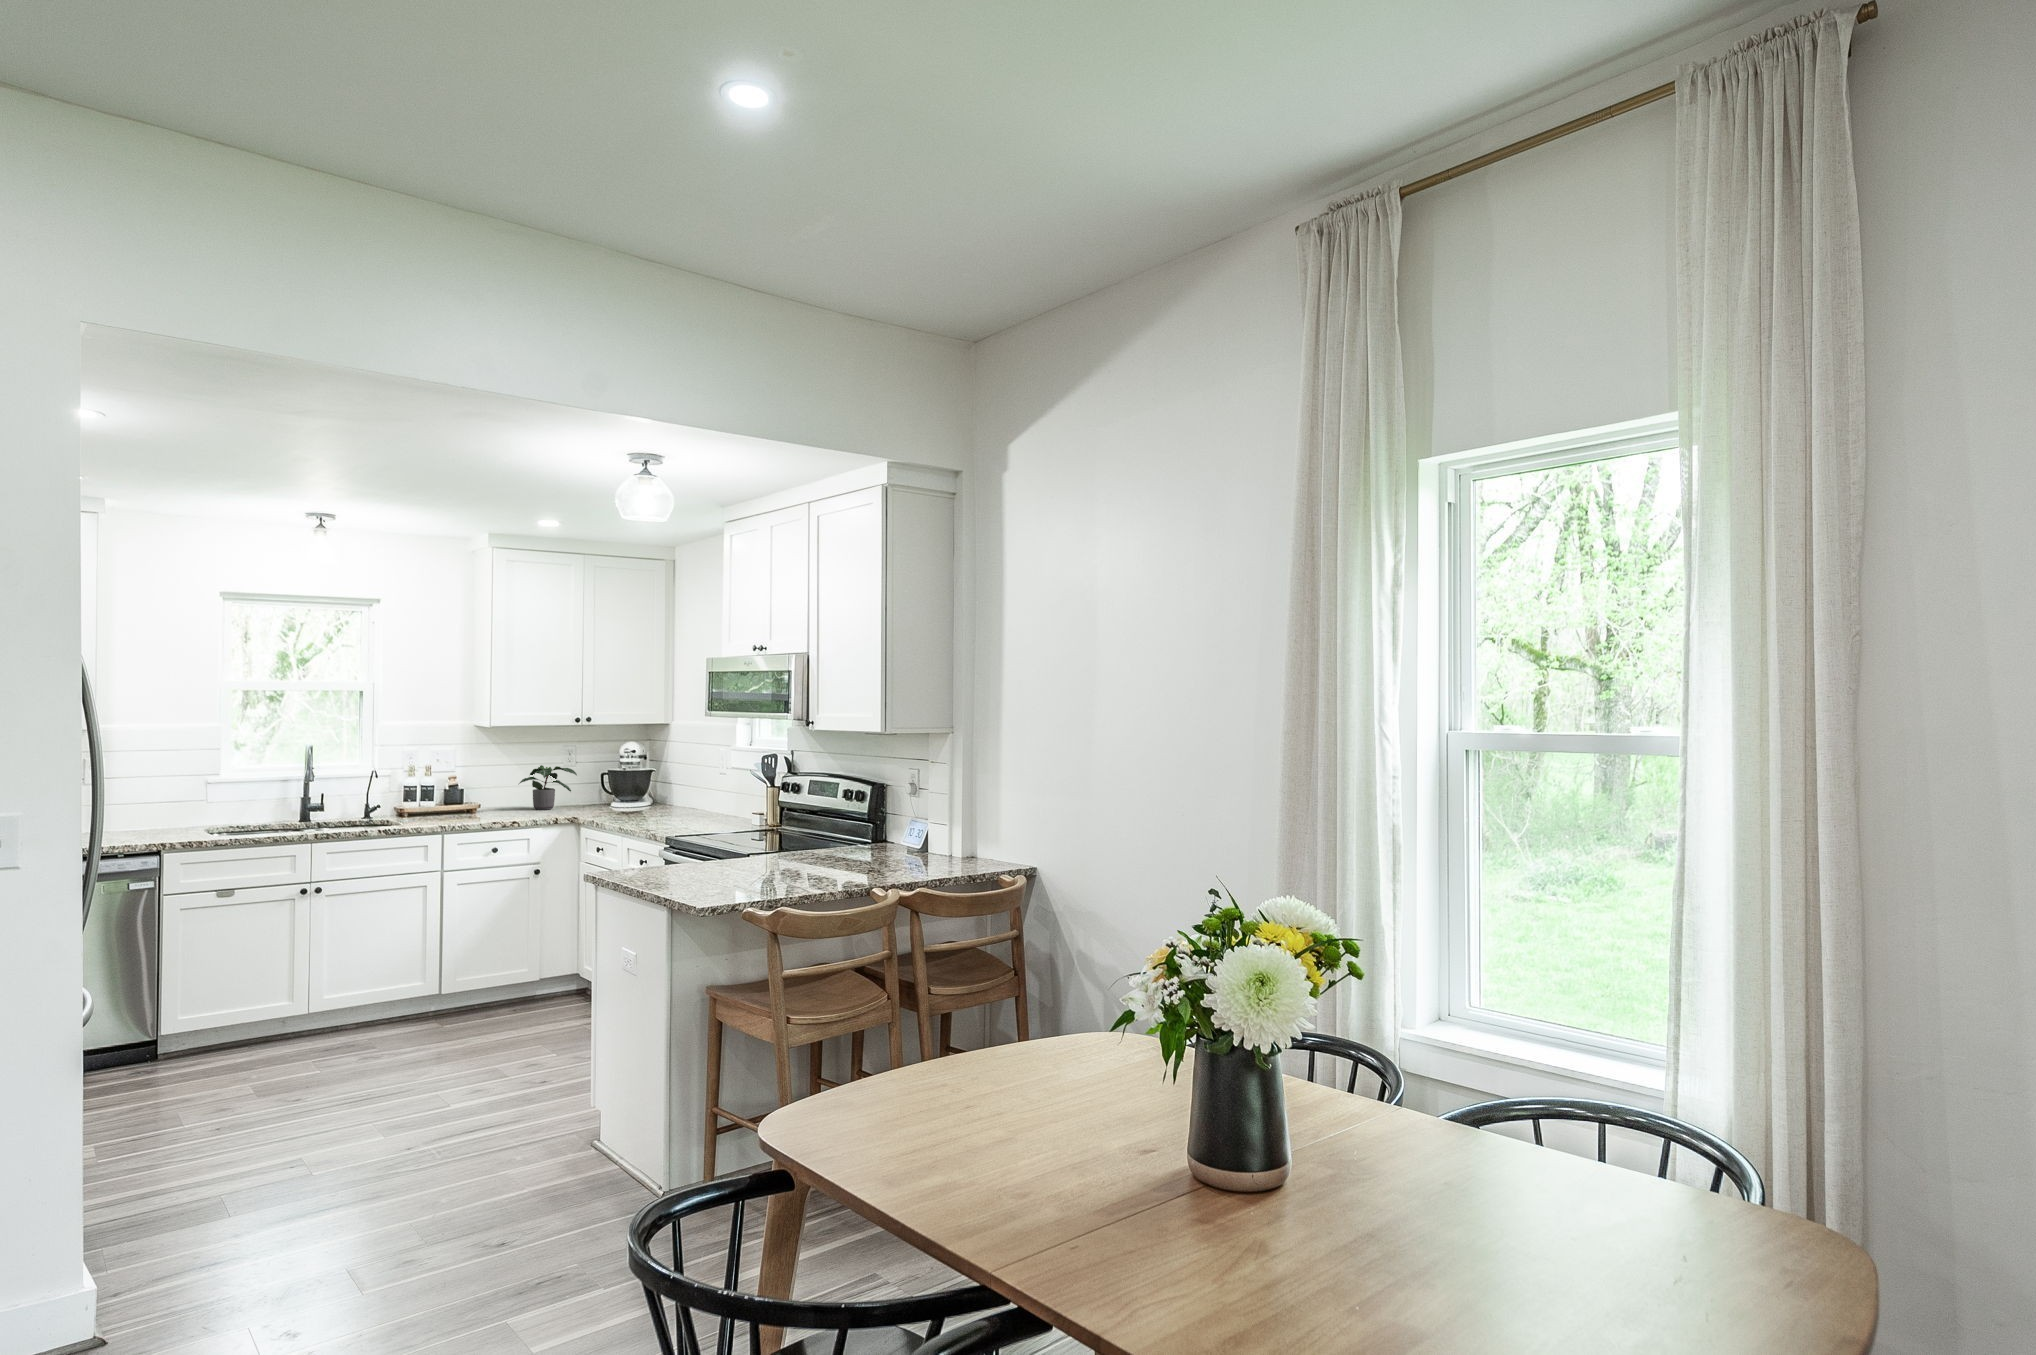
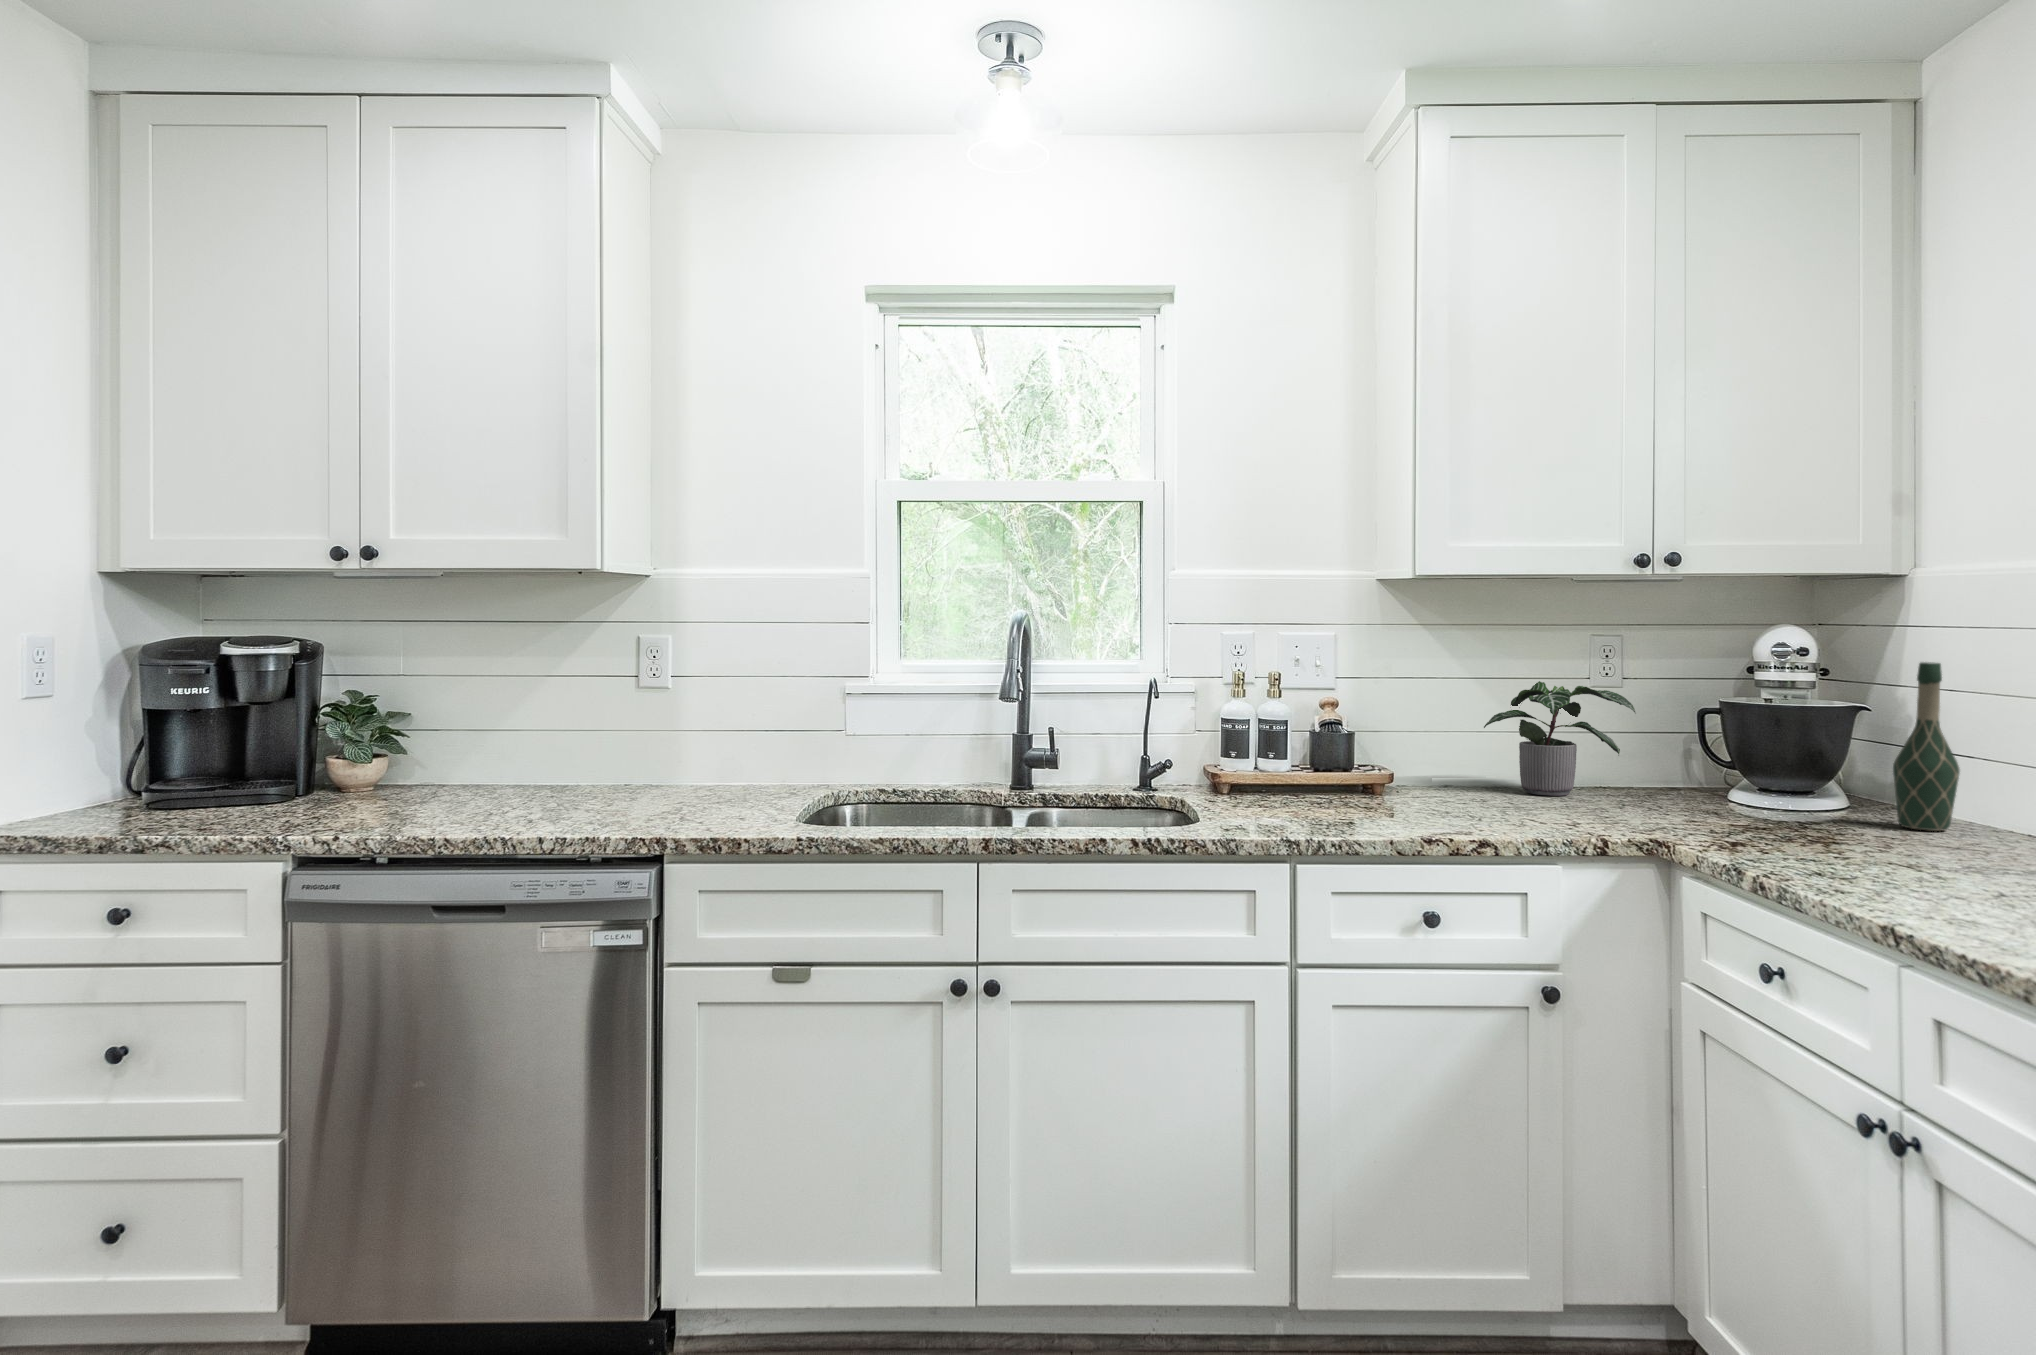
wine bottle: none [654,755,672,810] -> present [1893,662,1960,831]

